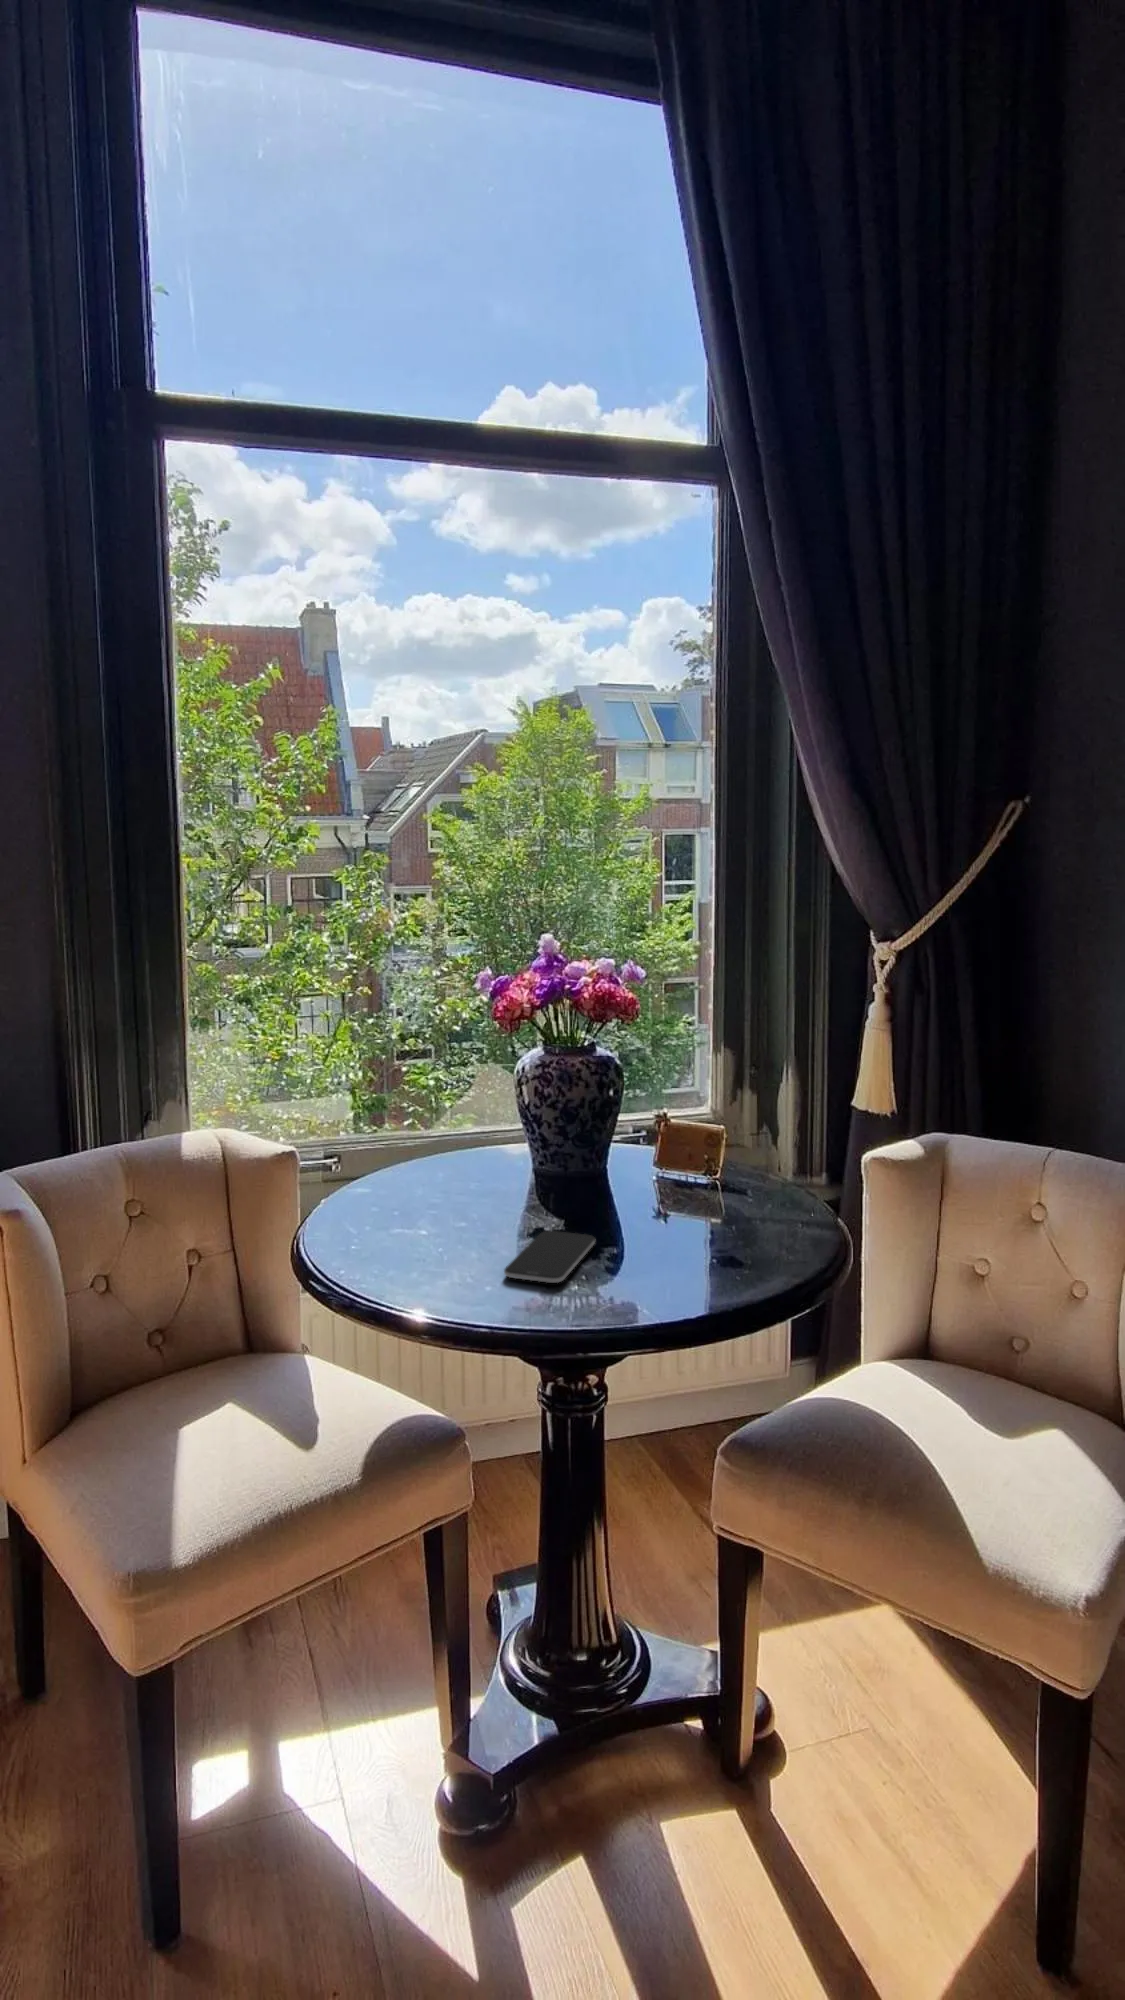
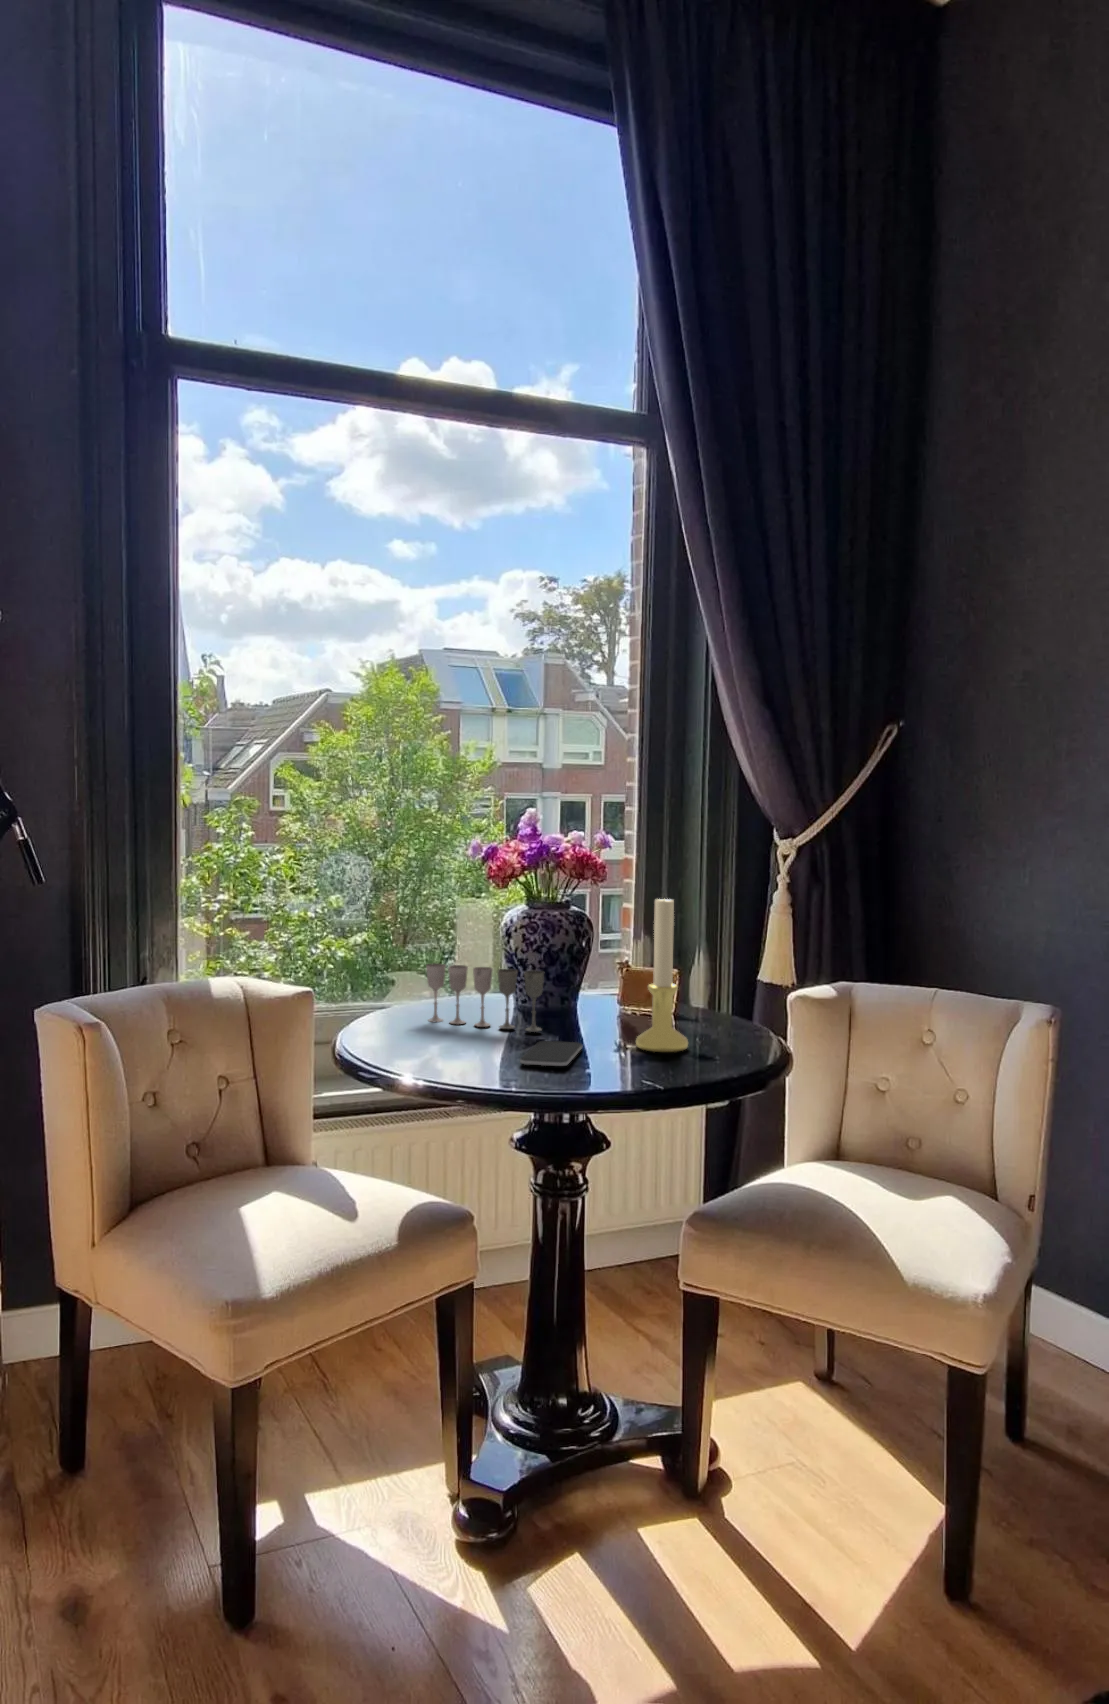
candle holder: none [666,1049,733,1252] -> present [636,898,688,1052]
wine glass: none [420,1120,556,1212] -> present [426,963,544,1032]

